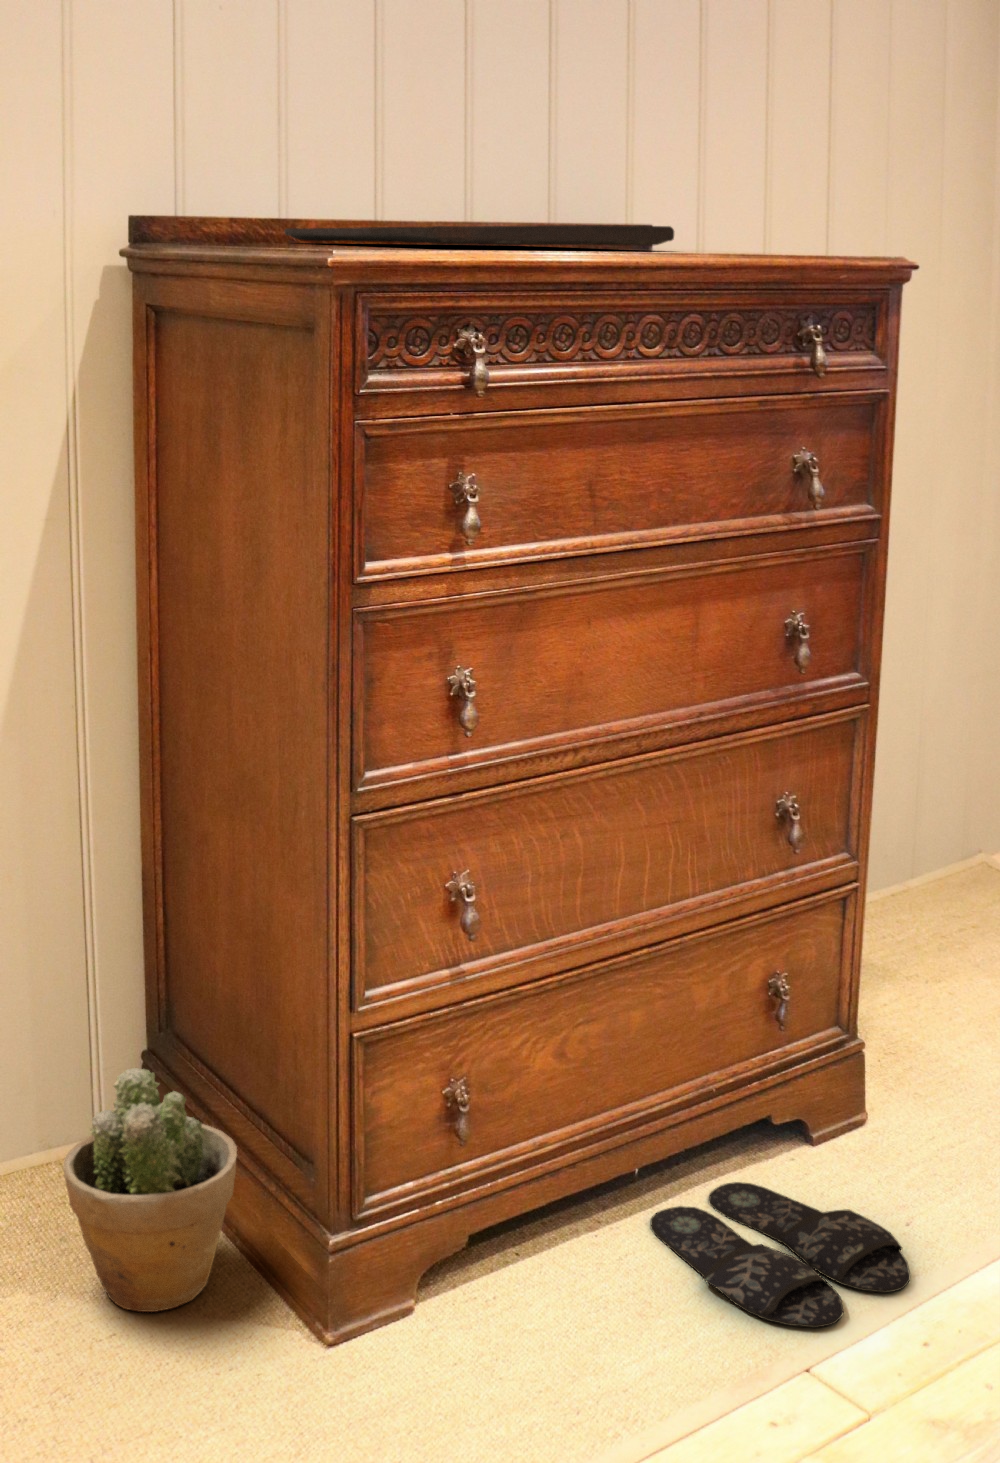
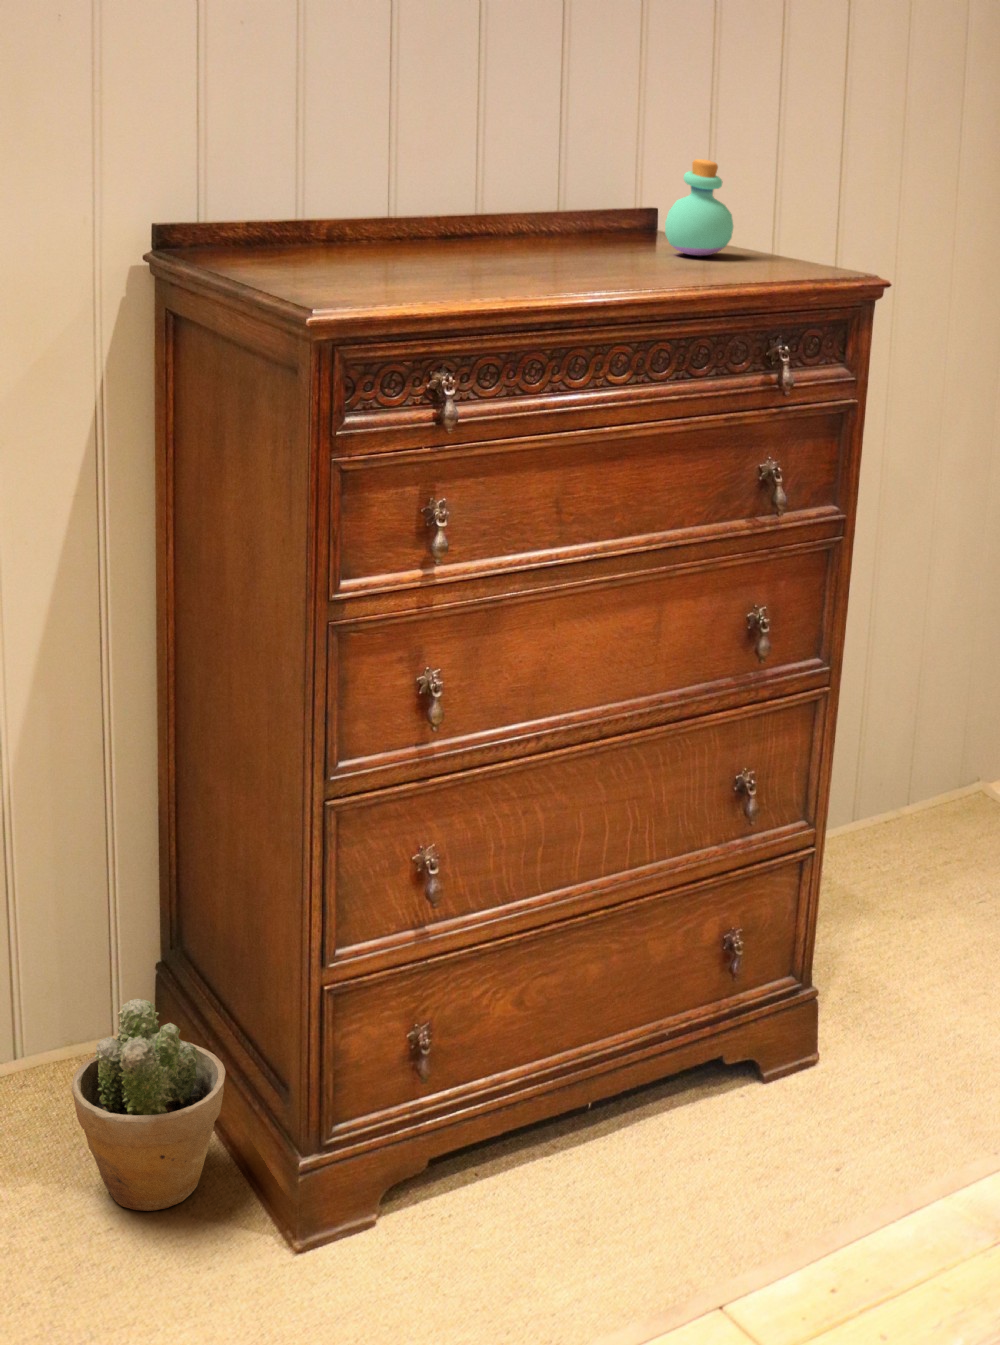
perfume bottle: none [672,145,745,248] -> present [665,159,733,256]
tray: present [284,225,674,246] -> none [298,229,651,282]
slippers: present [651,1182,910,1328] -> none [598,1114,824,1263]

